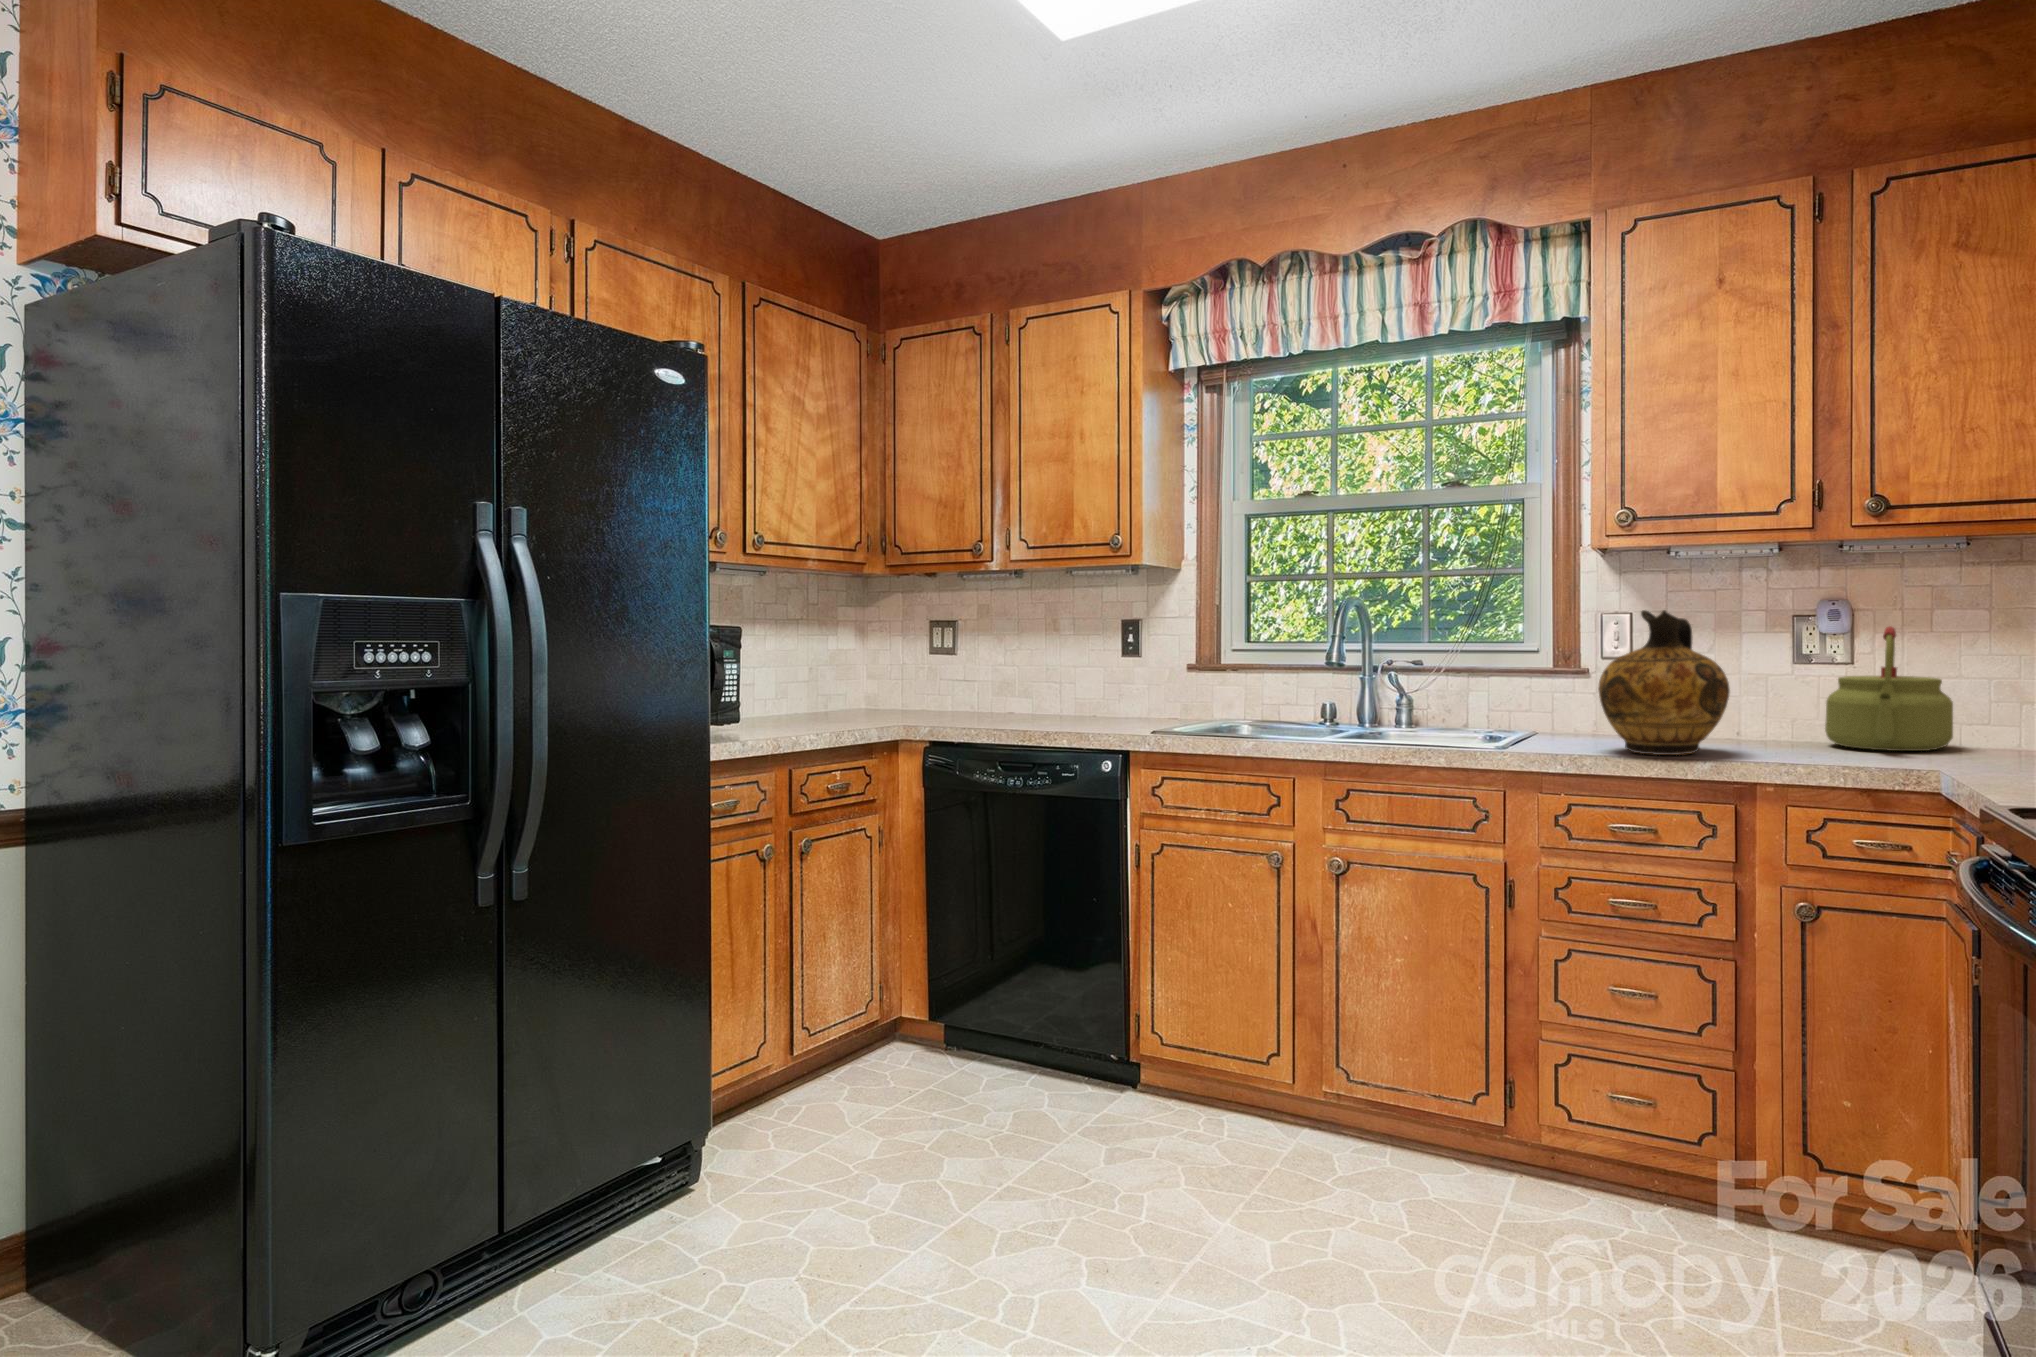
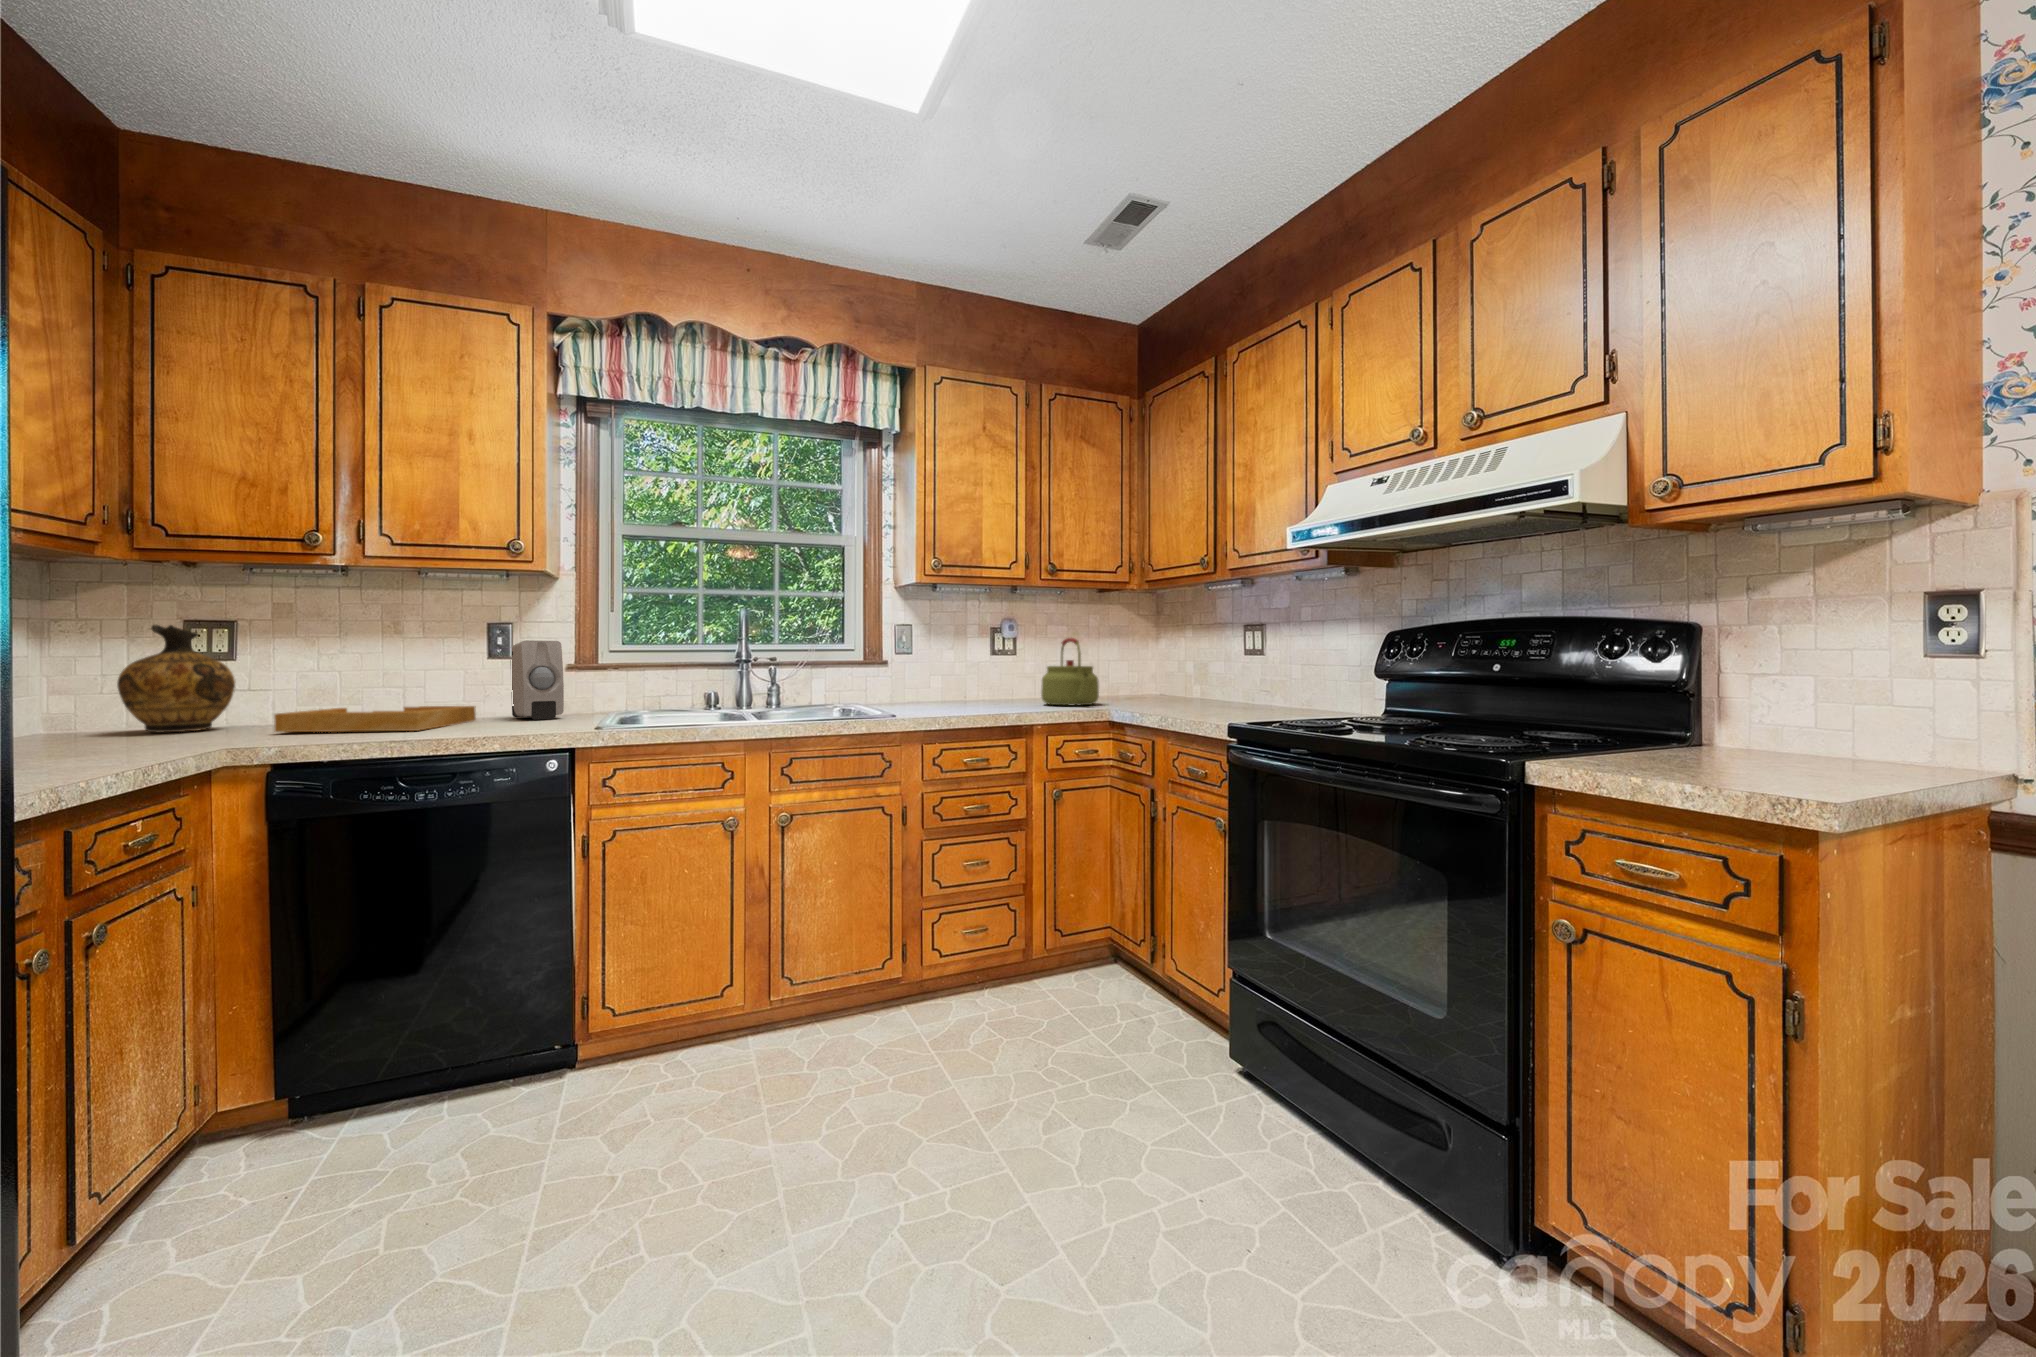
ceramic jug: present [1598,610,1730,755] -> present [117,625,235,732]
soap dispenser: none [1138,637,1181,721] -> present [512,640,564,720]
tray: none [952,698,1111,727] -> present [274,706,476,732]

